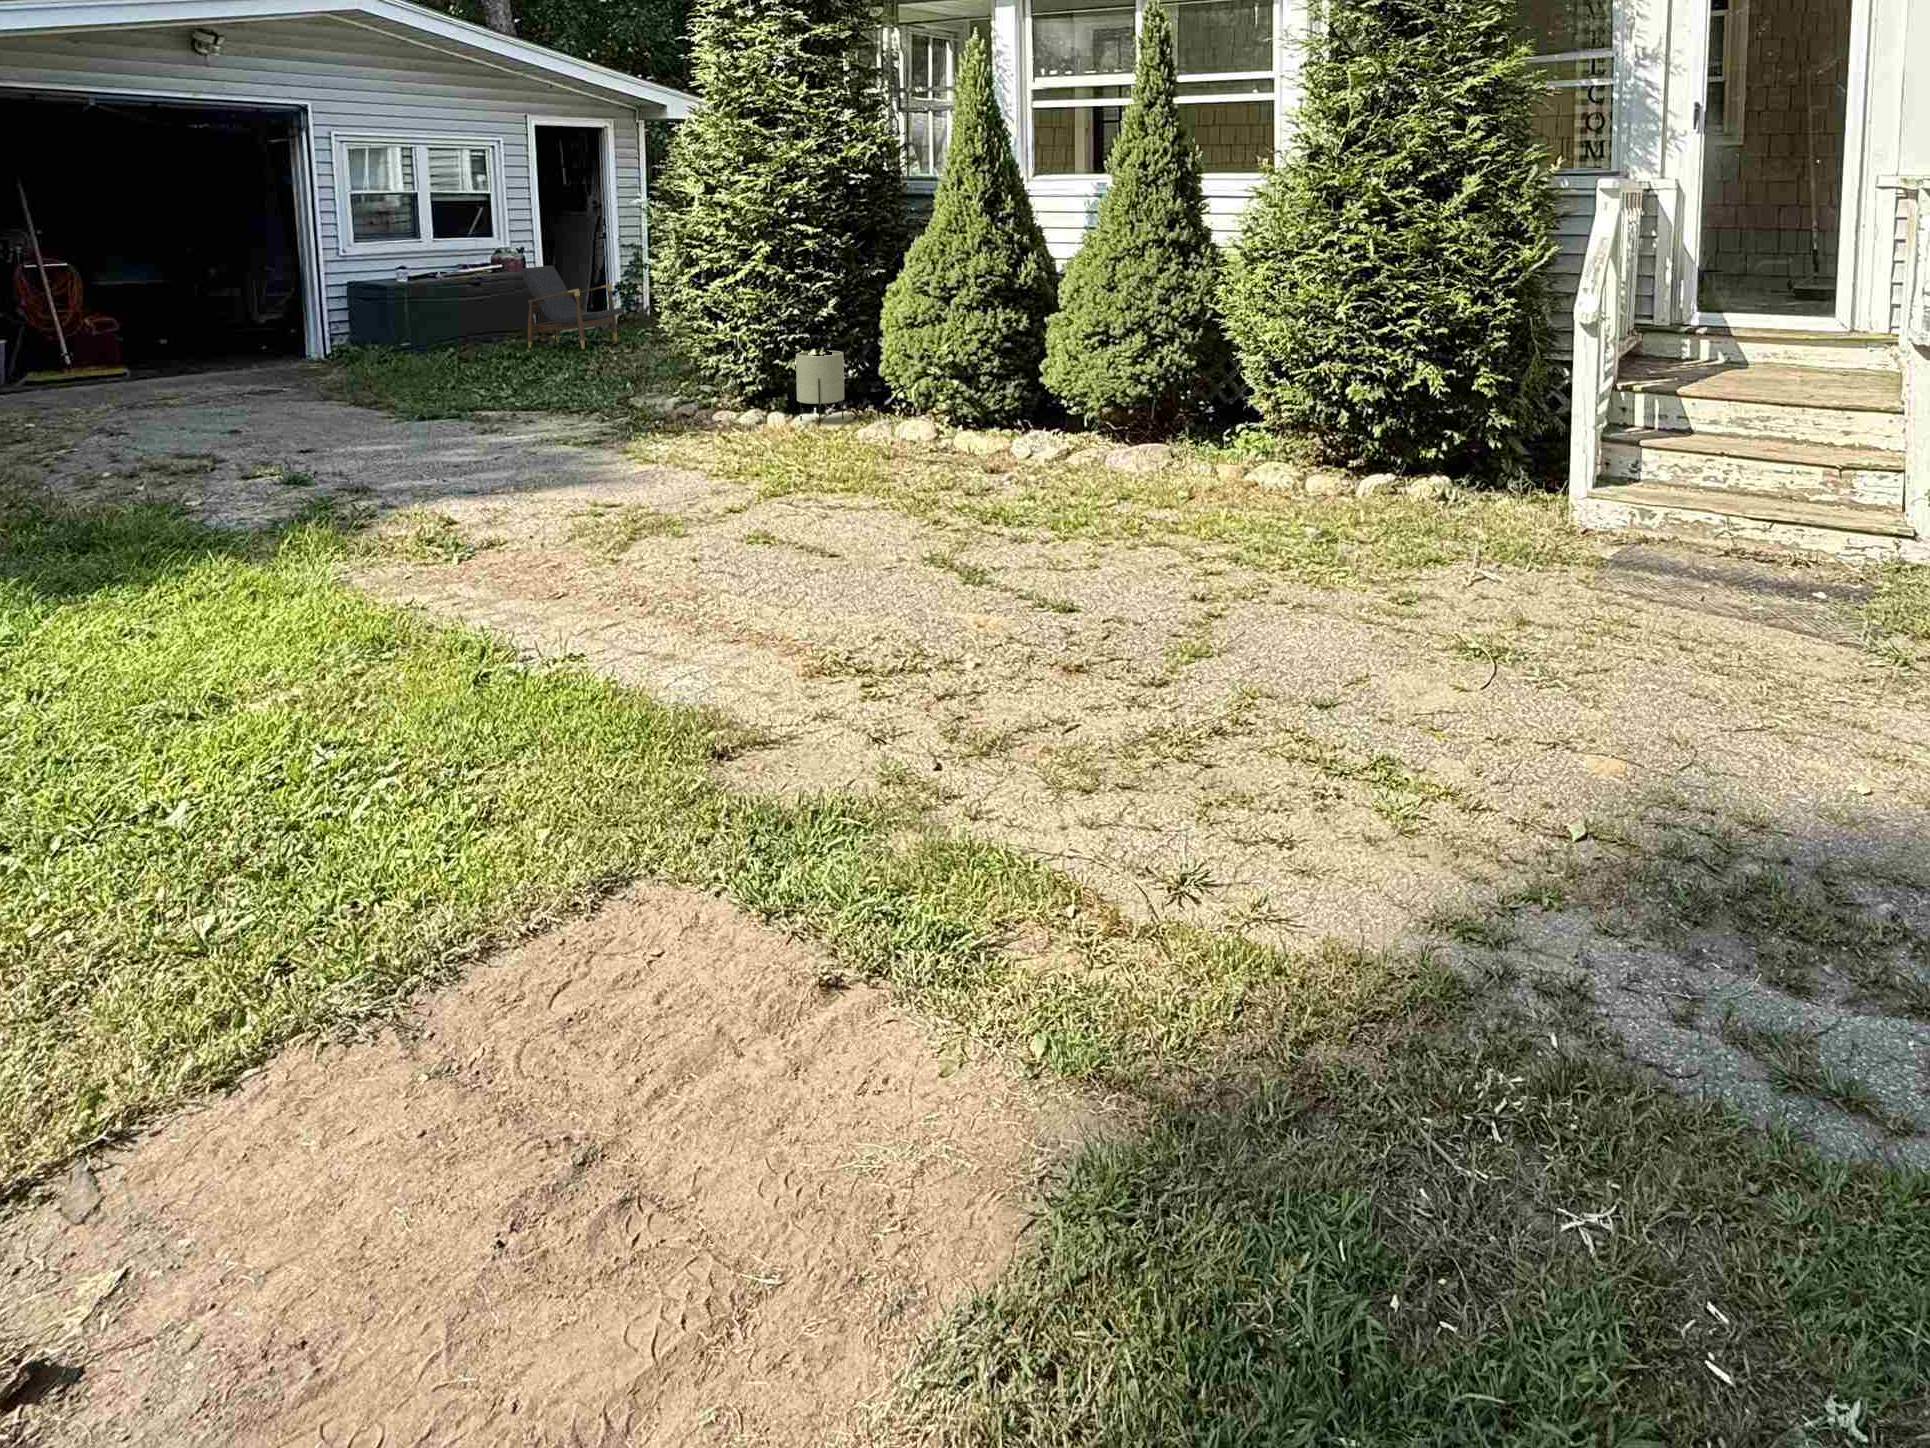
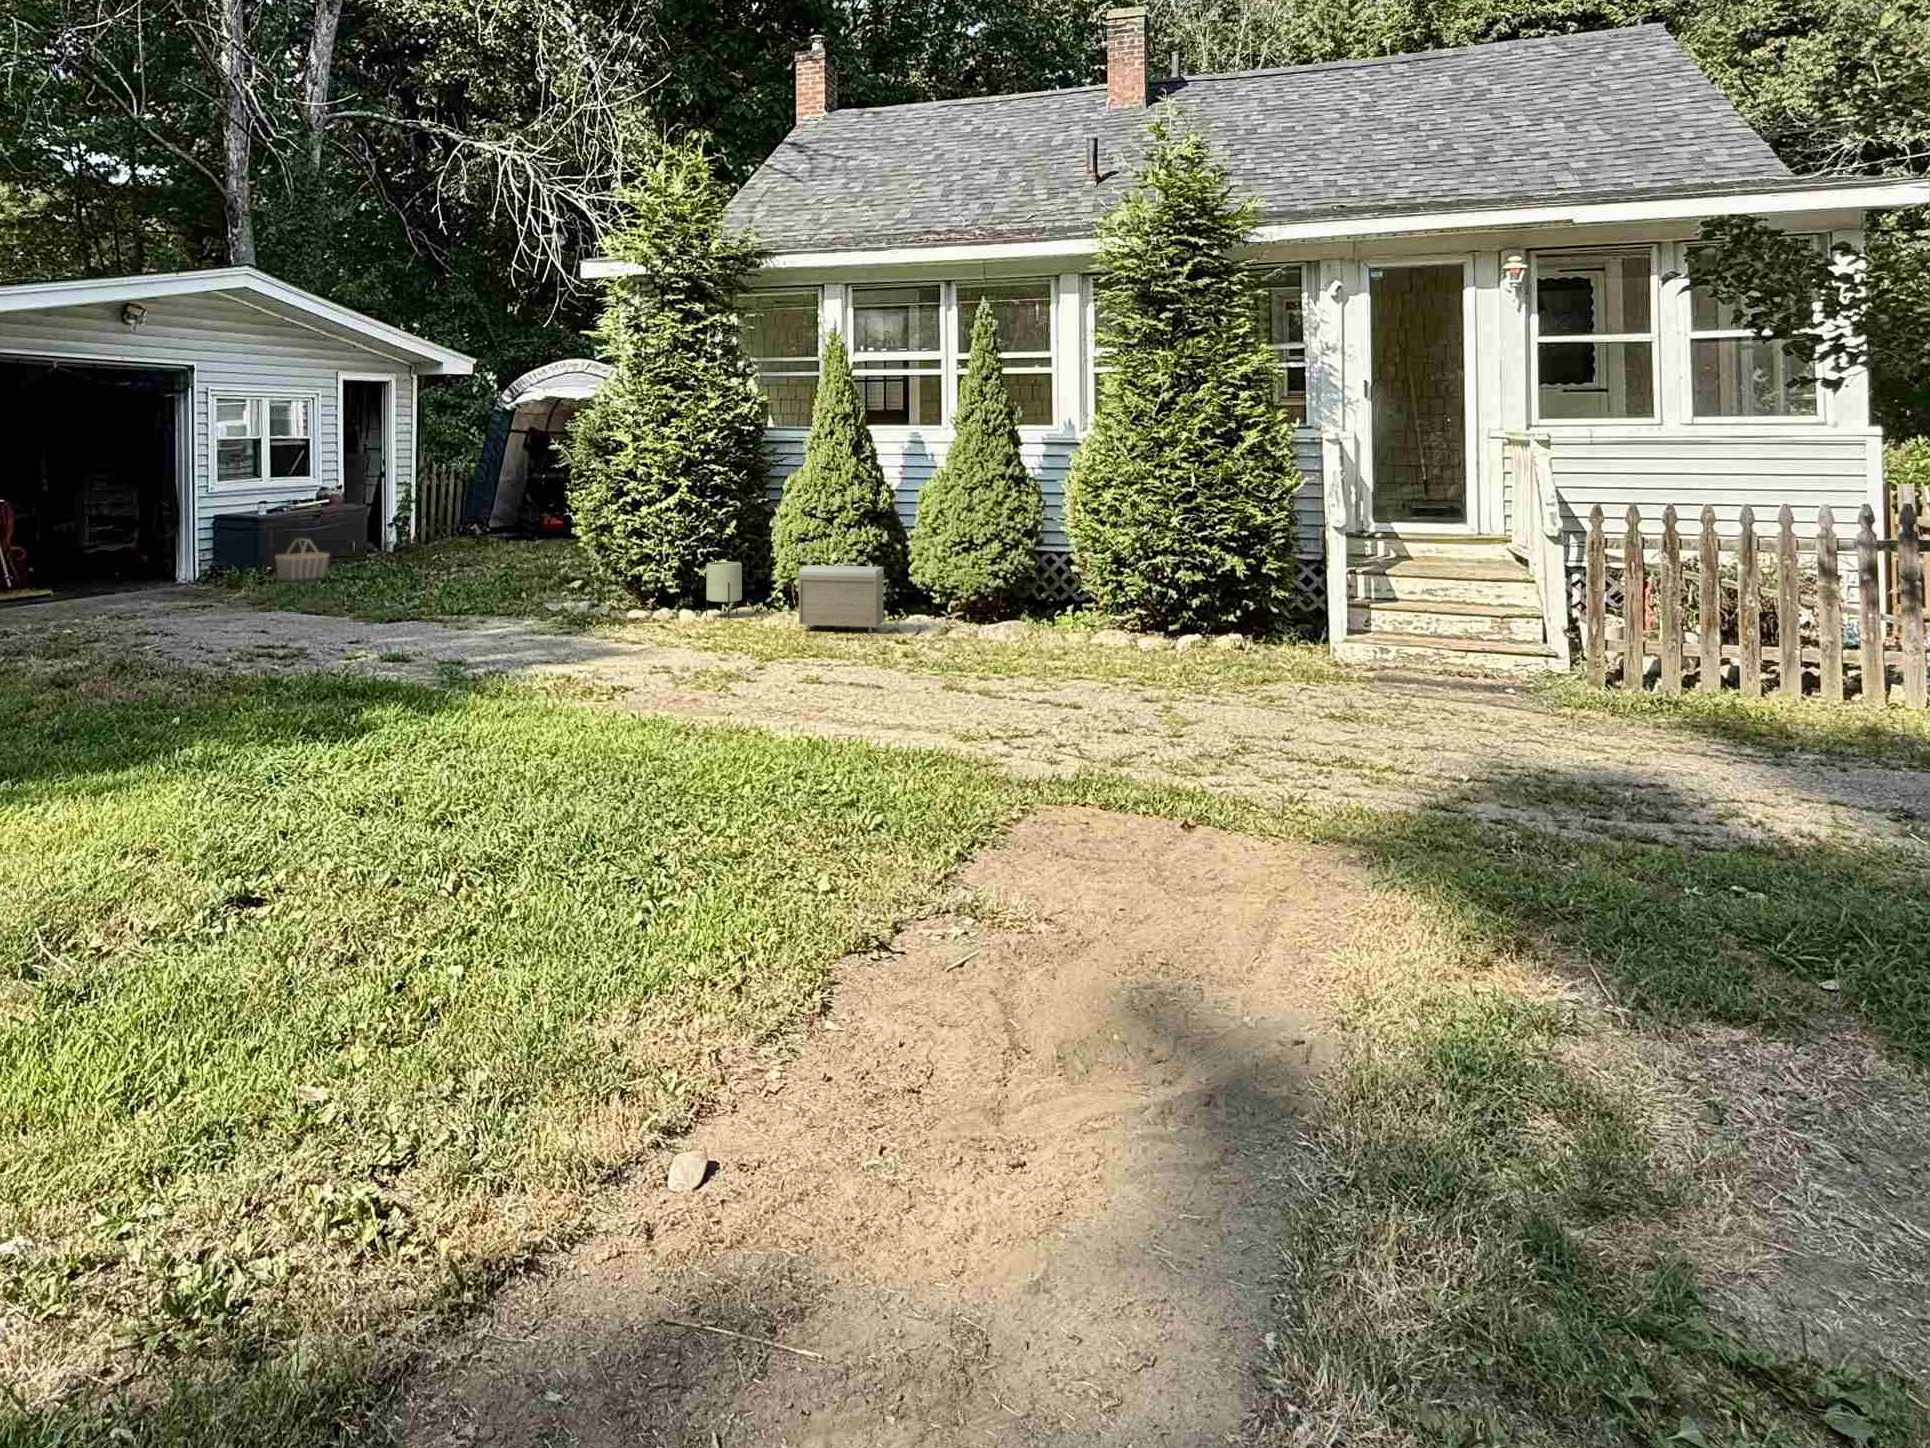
lounge chair: present [520,265,623,349] -> none [351,501,429,573]
basket: none [412,309,479,360] -> present [275,539,329,582]
storage bench: none [873,359,997,454] -> present [799,565,884,633]

